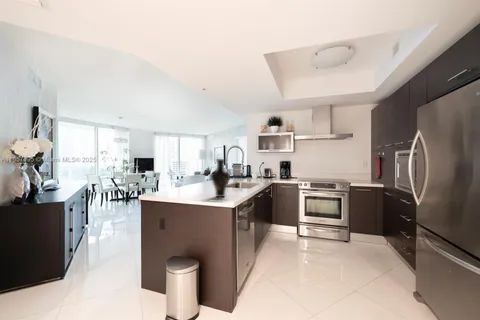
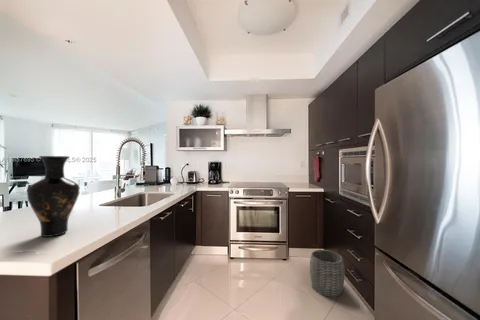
woven basket: none [367,233,399,269] -> present [310,250,345,297]

